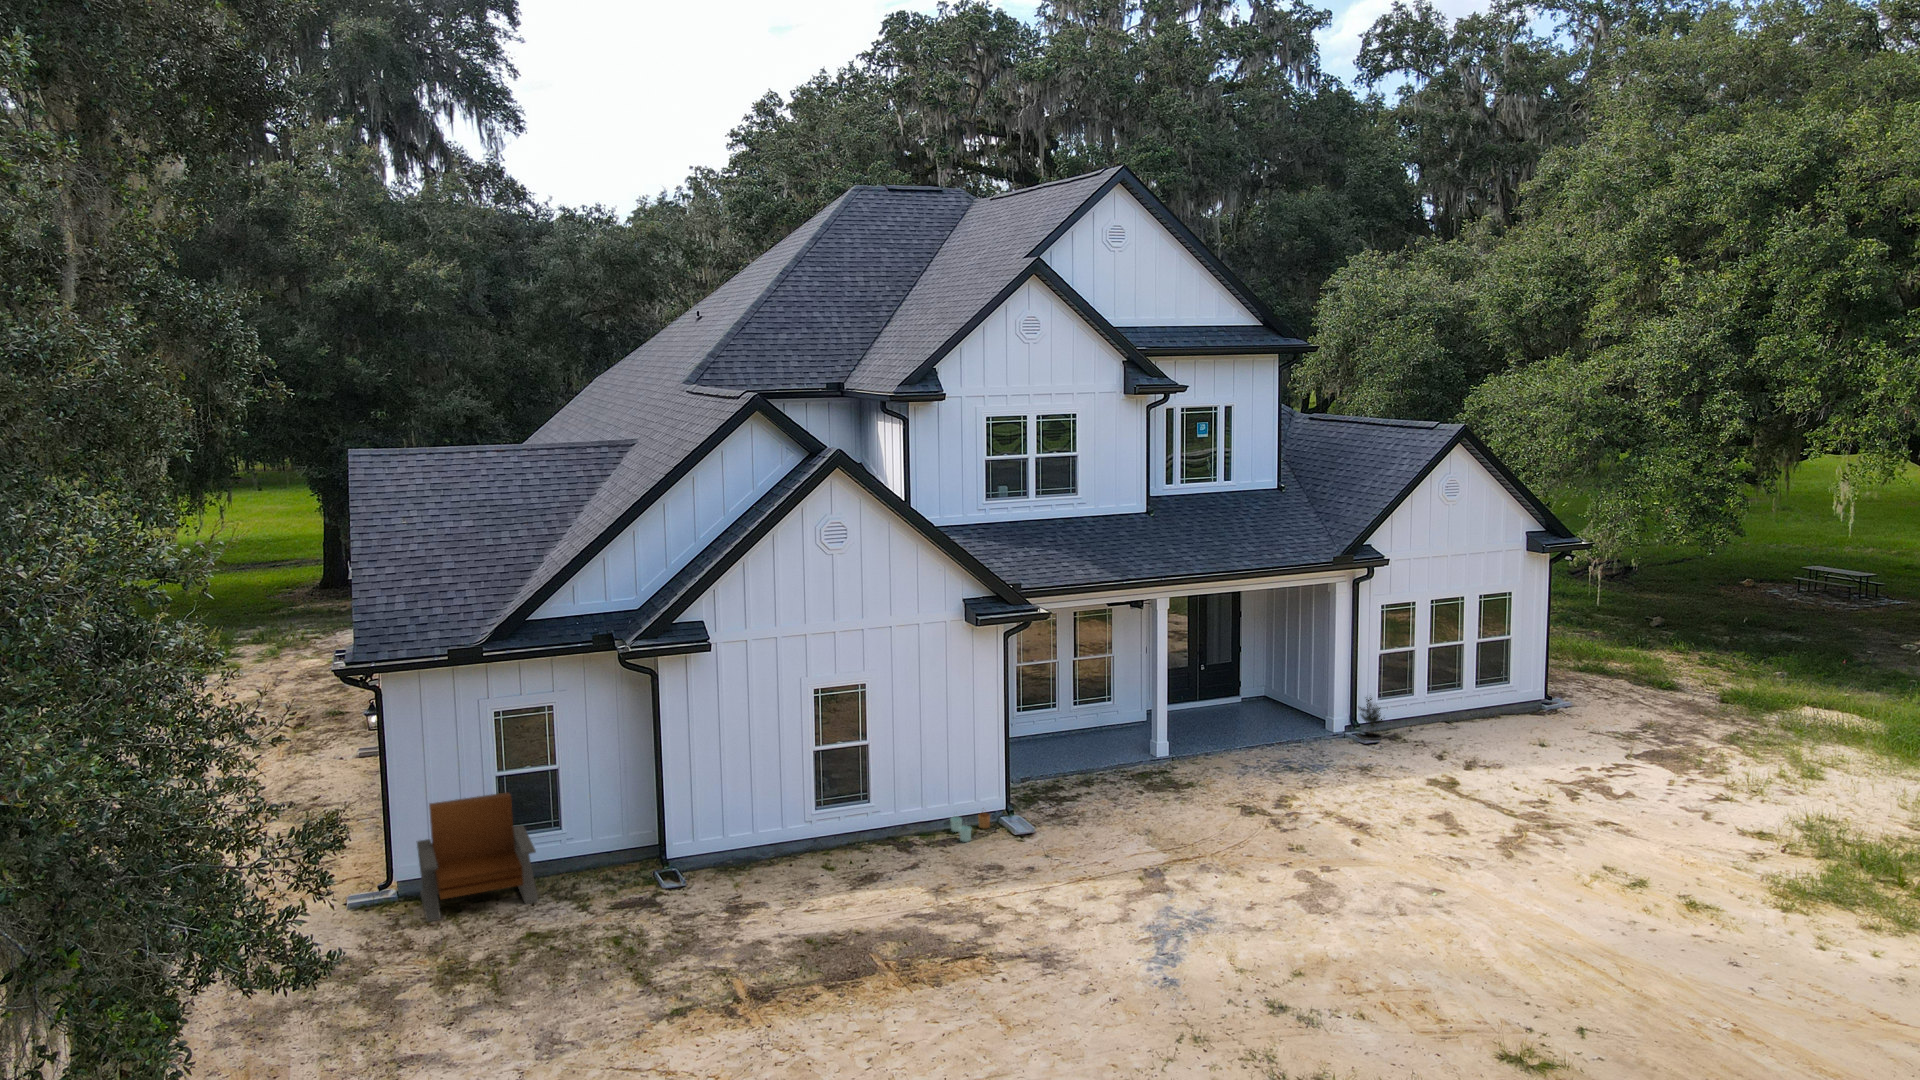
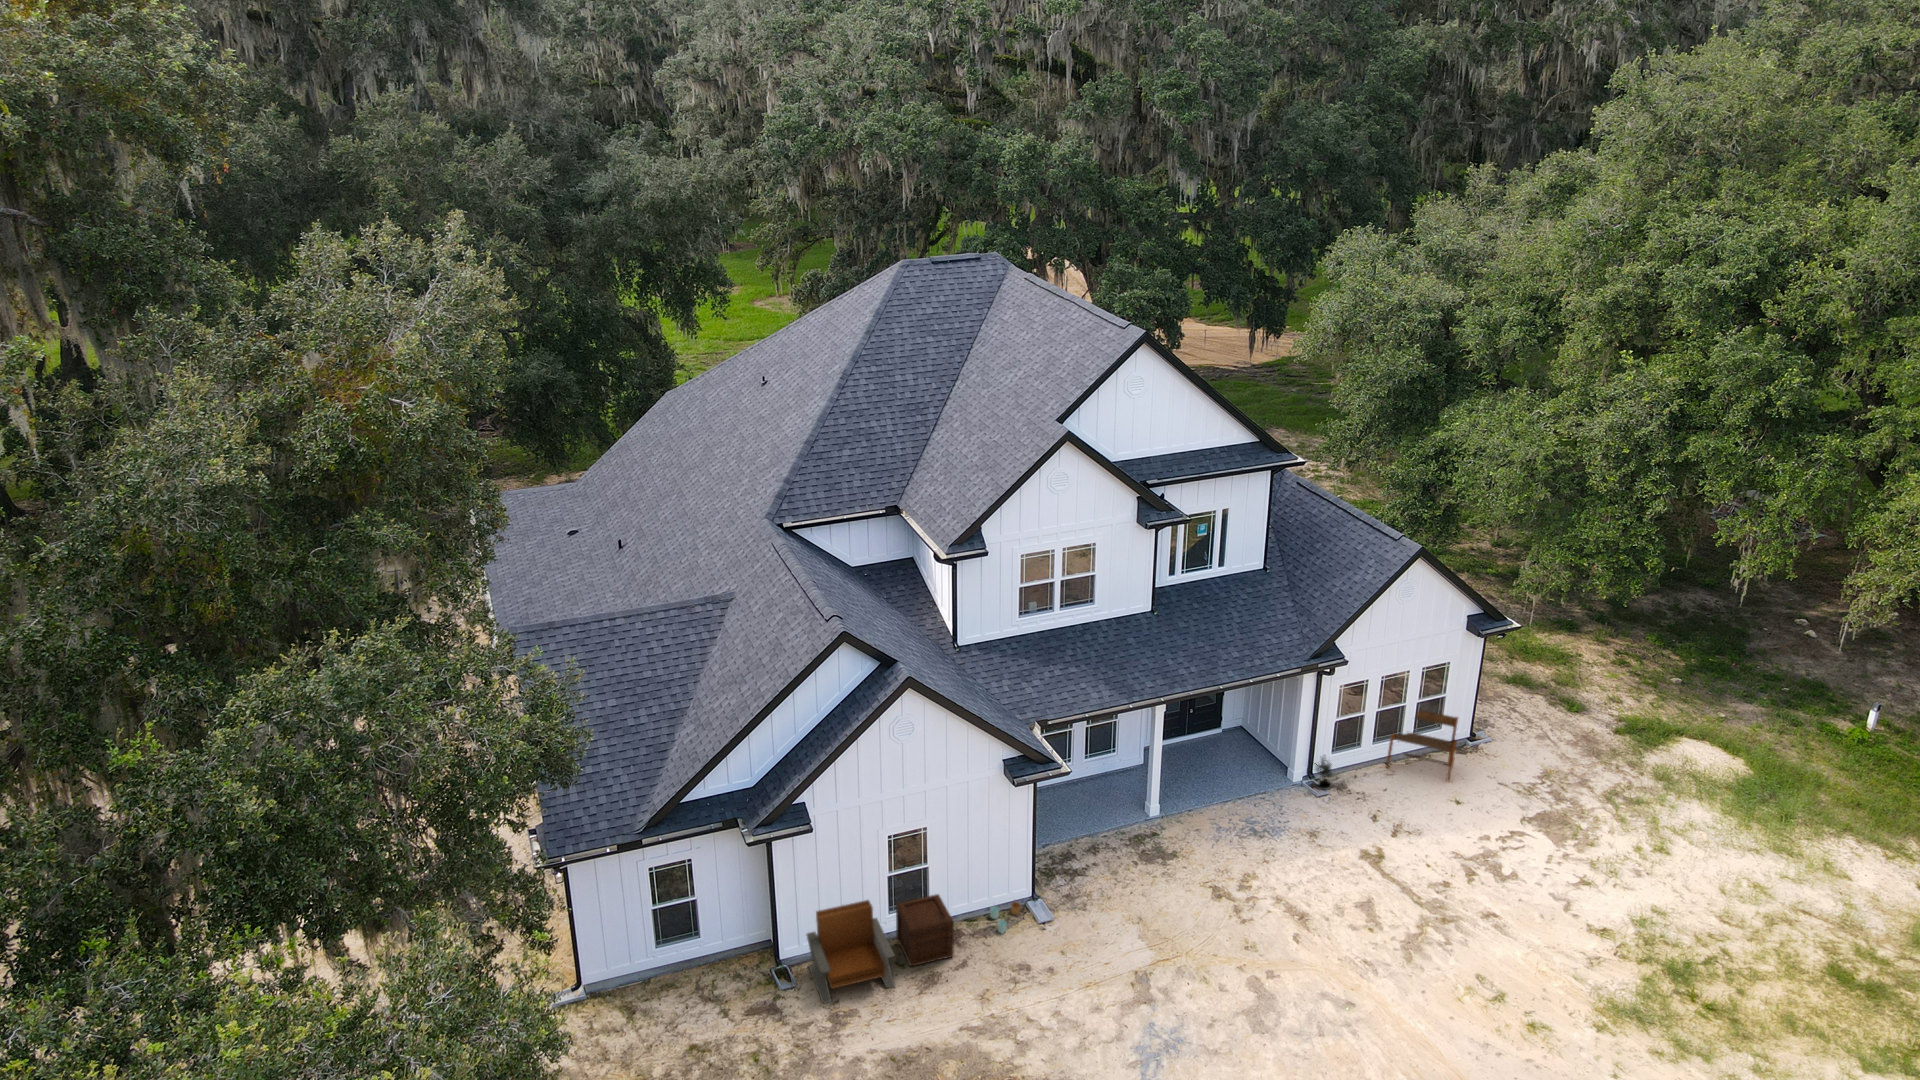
bench: none [1447,650,1532,733] -> present [1386,710,1458,782]
wooden crate: none [824,784,899,868] -> present [896,894,954,966]
lounge chair: present [417,792,538,922] -> present [806,900,895,1004]

